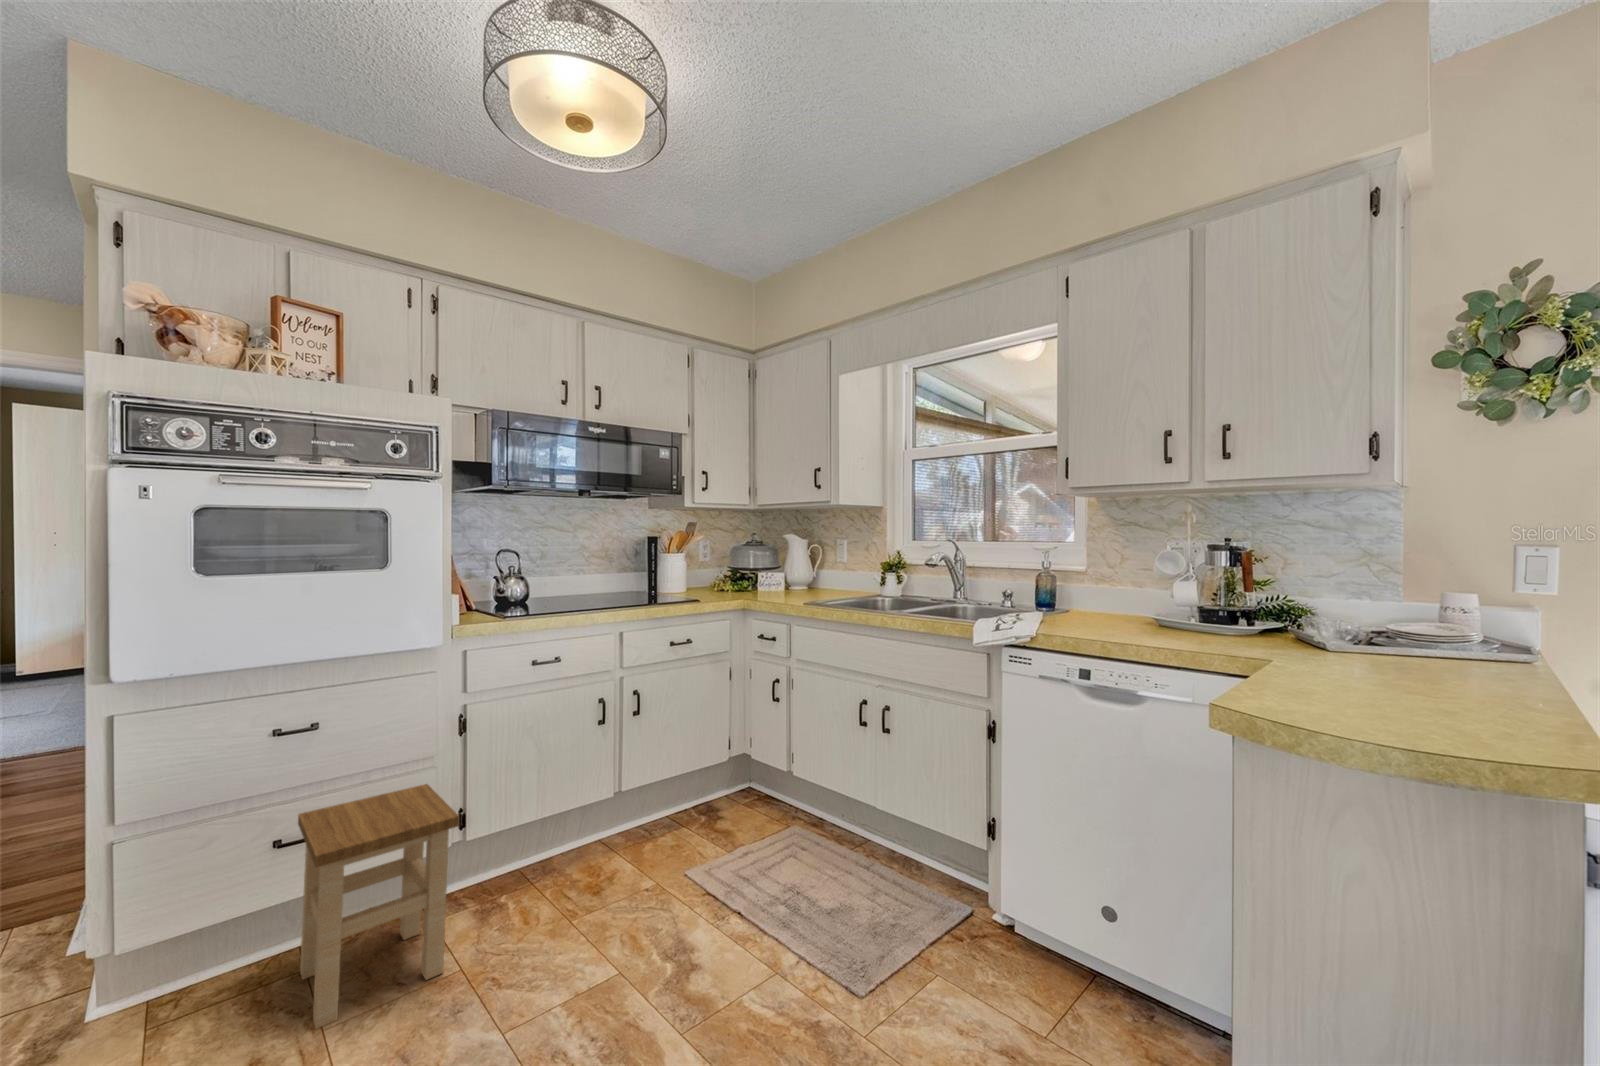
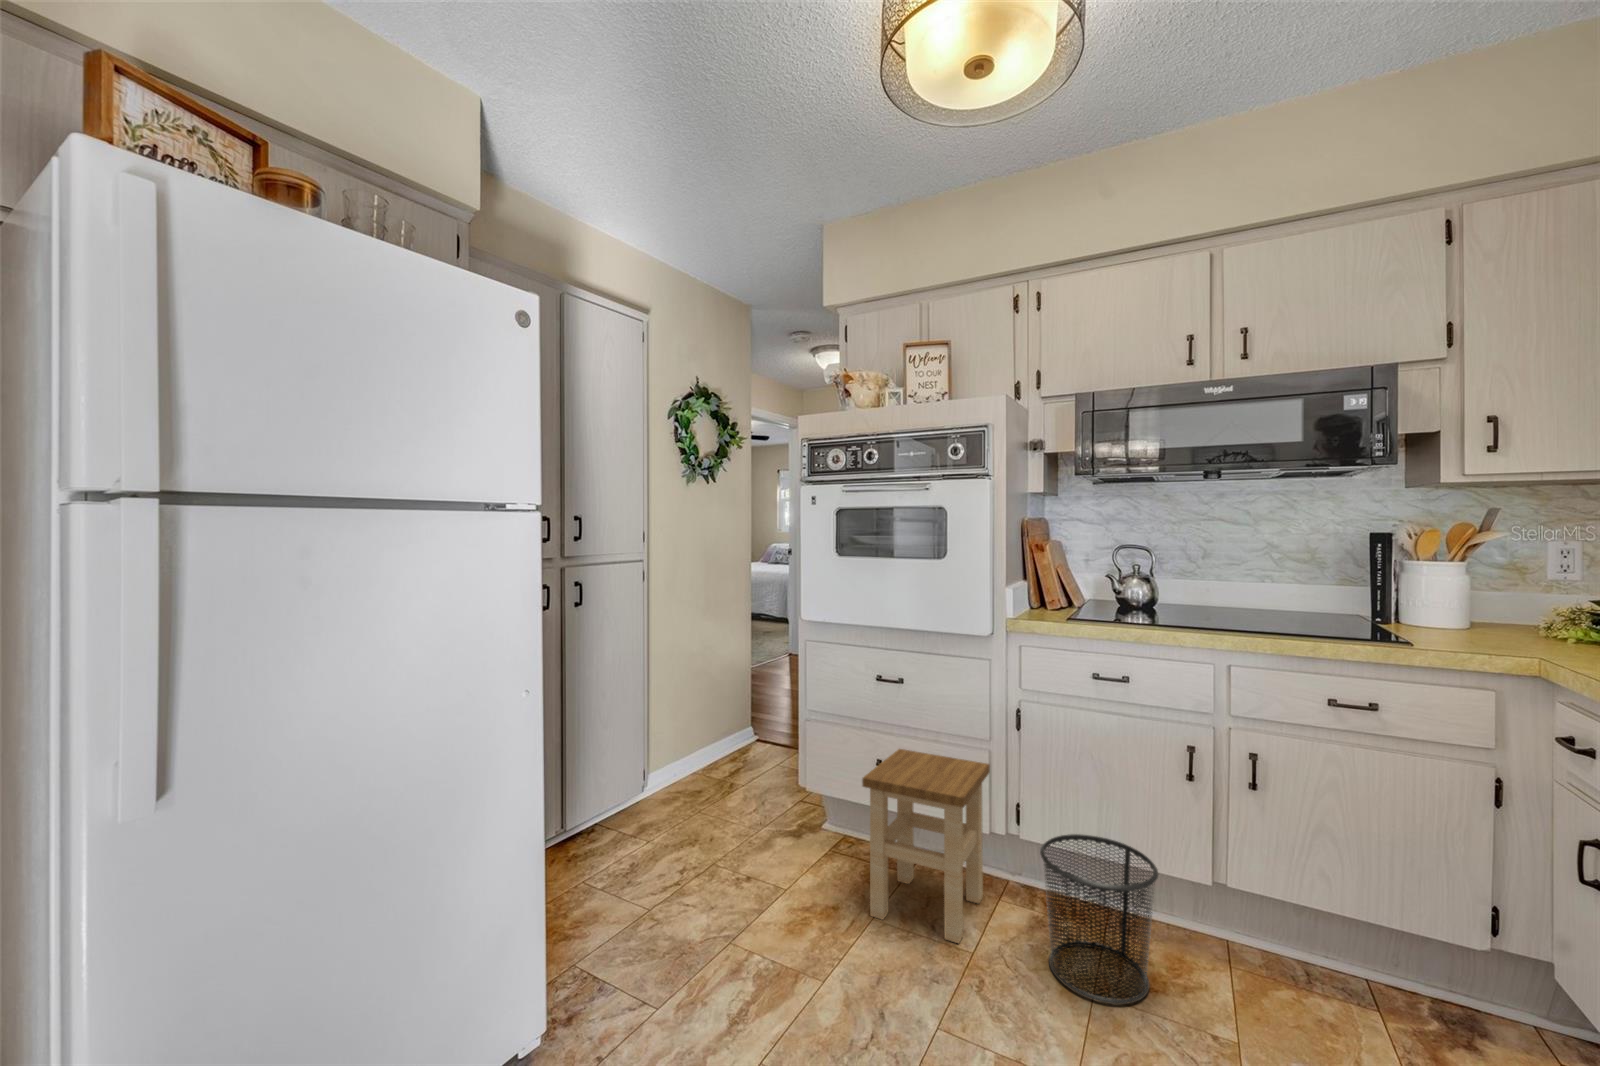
waste bin: none [514,797,609,932] -> present [1040,834,1158,1004]

